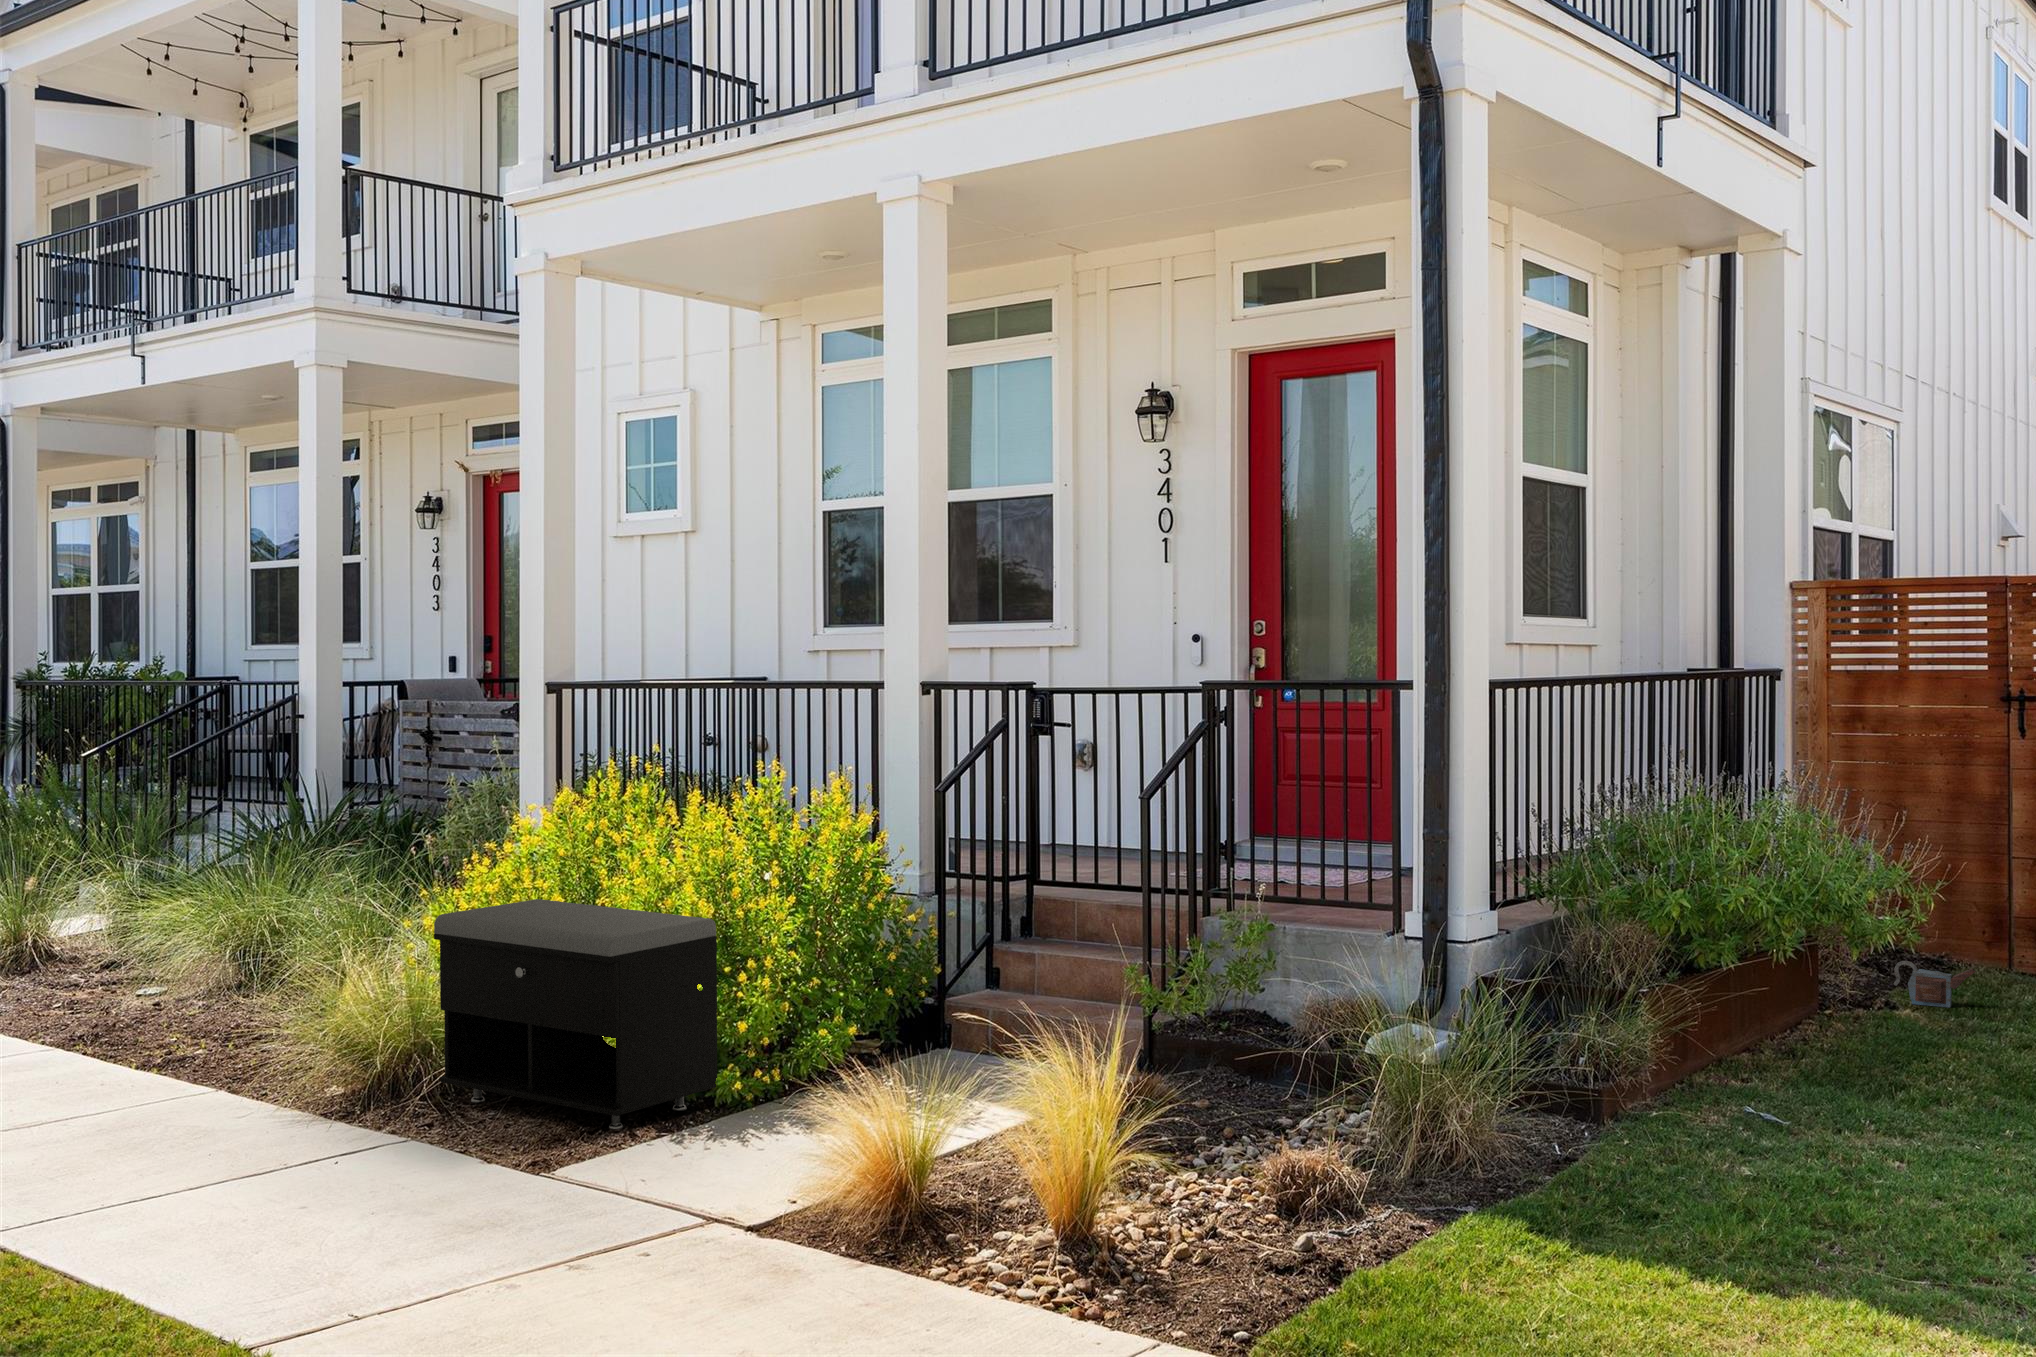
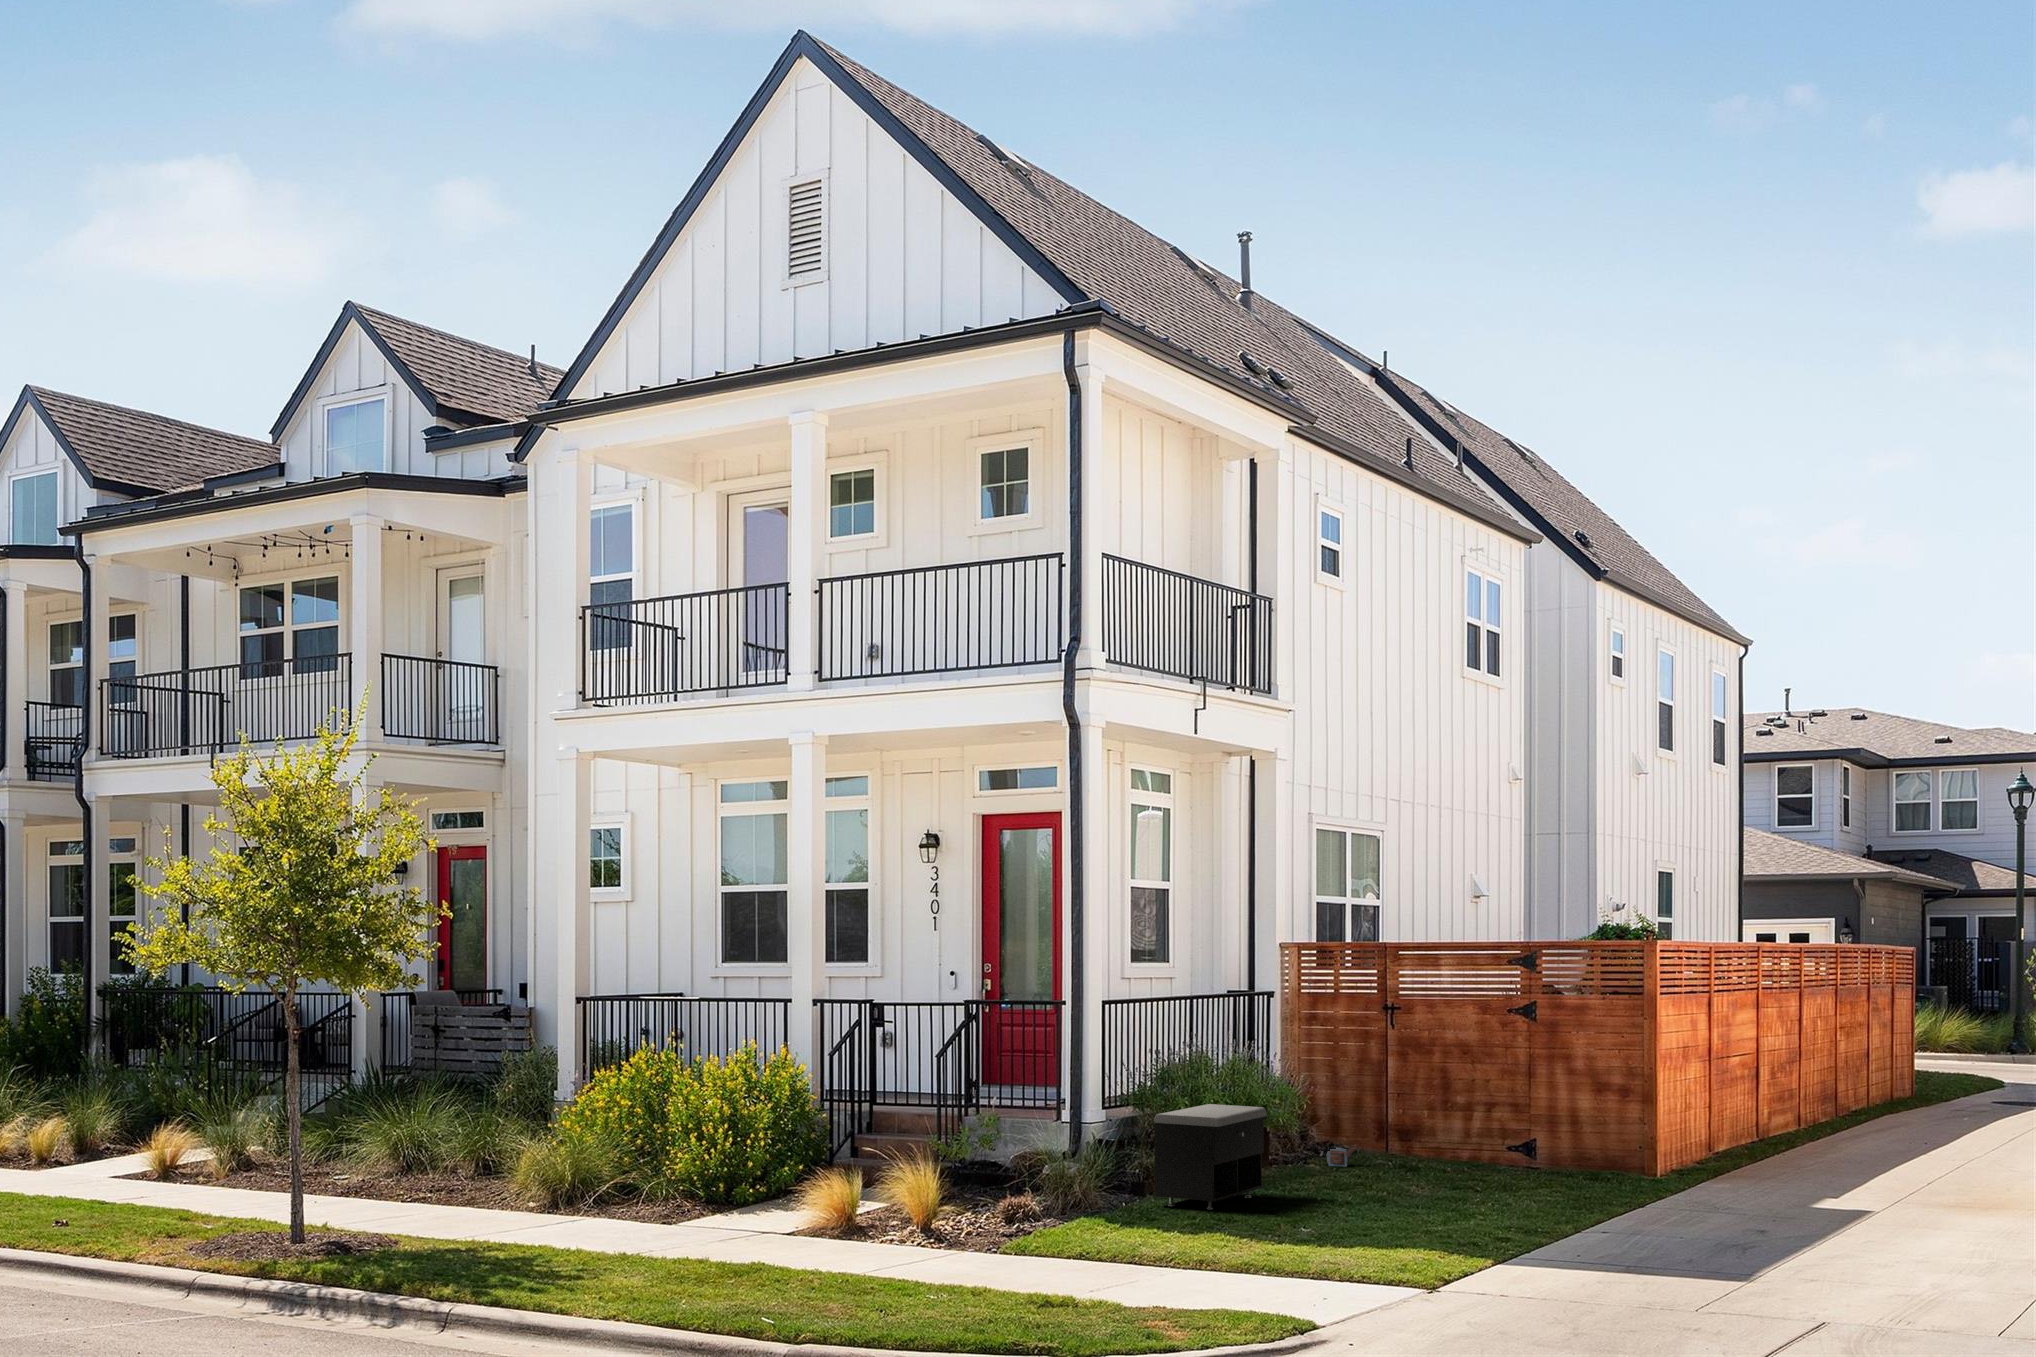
storage bench: present [434,899,717,1129] -> present [1154,1104,1267,1209]

